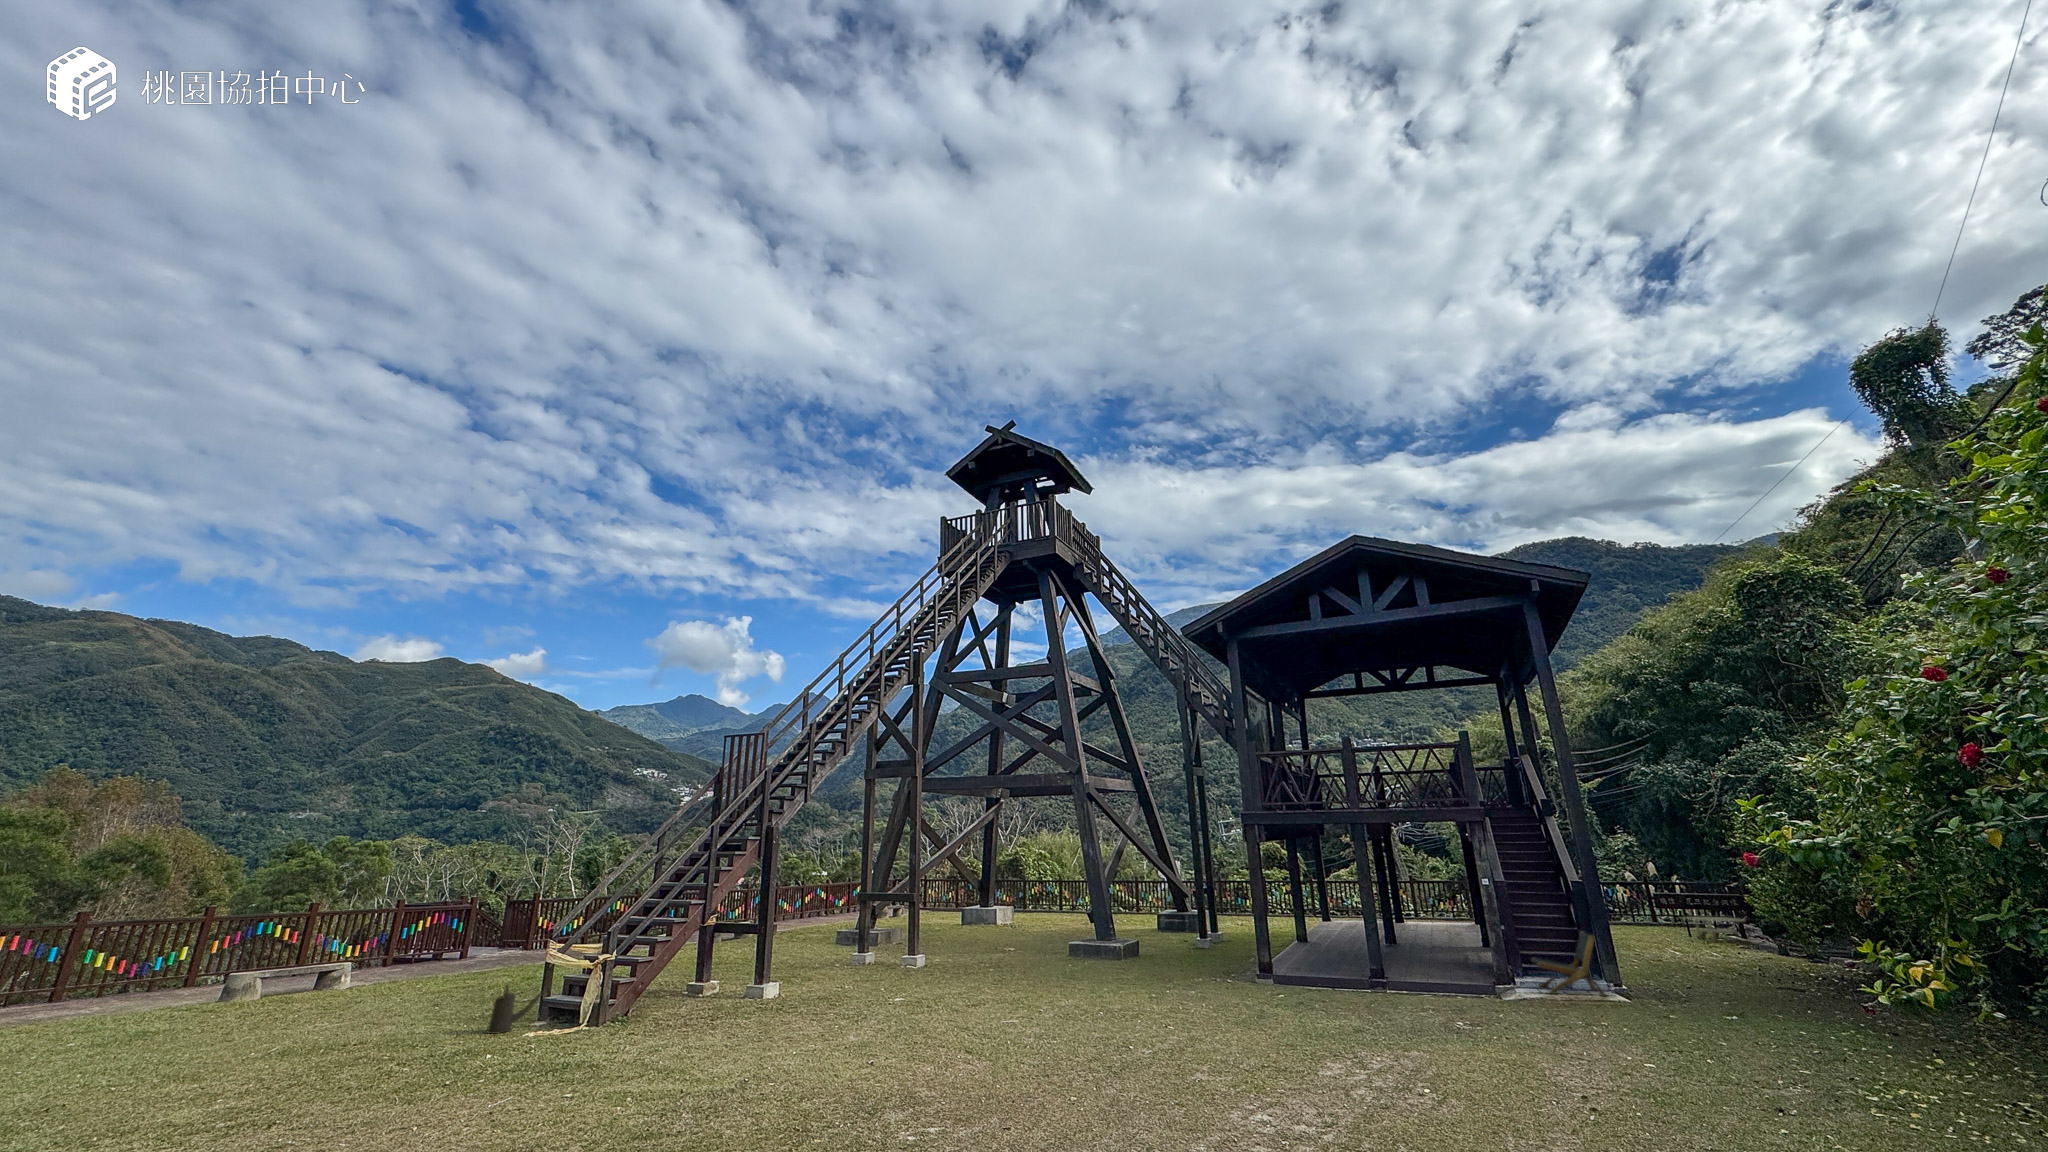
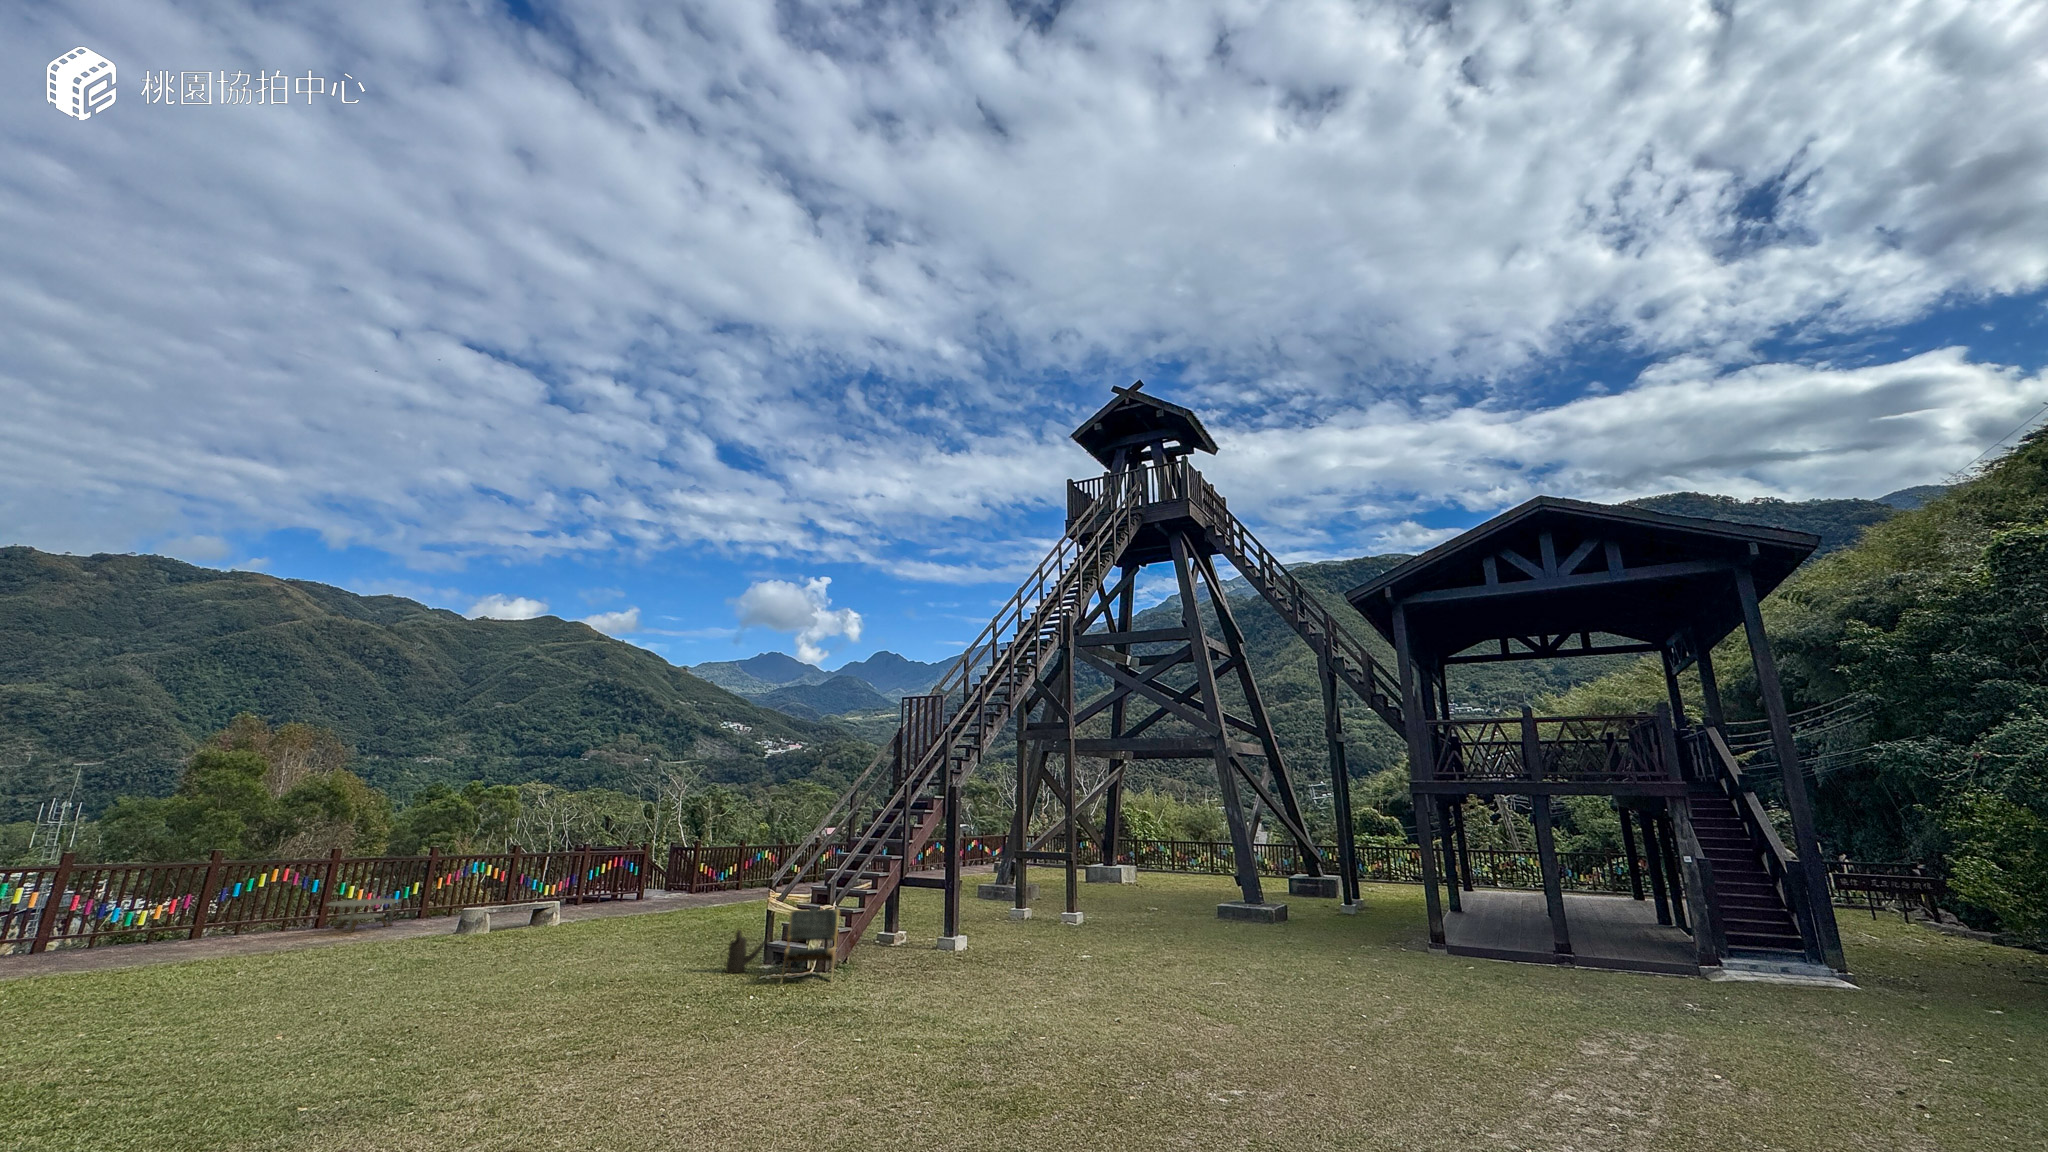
round table: present [1684,917,1746,942] -> present [326,898,401,933]
lounge chair: present [1532,931,1606,997] -> present [780,909,839,983]

